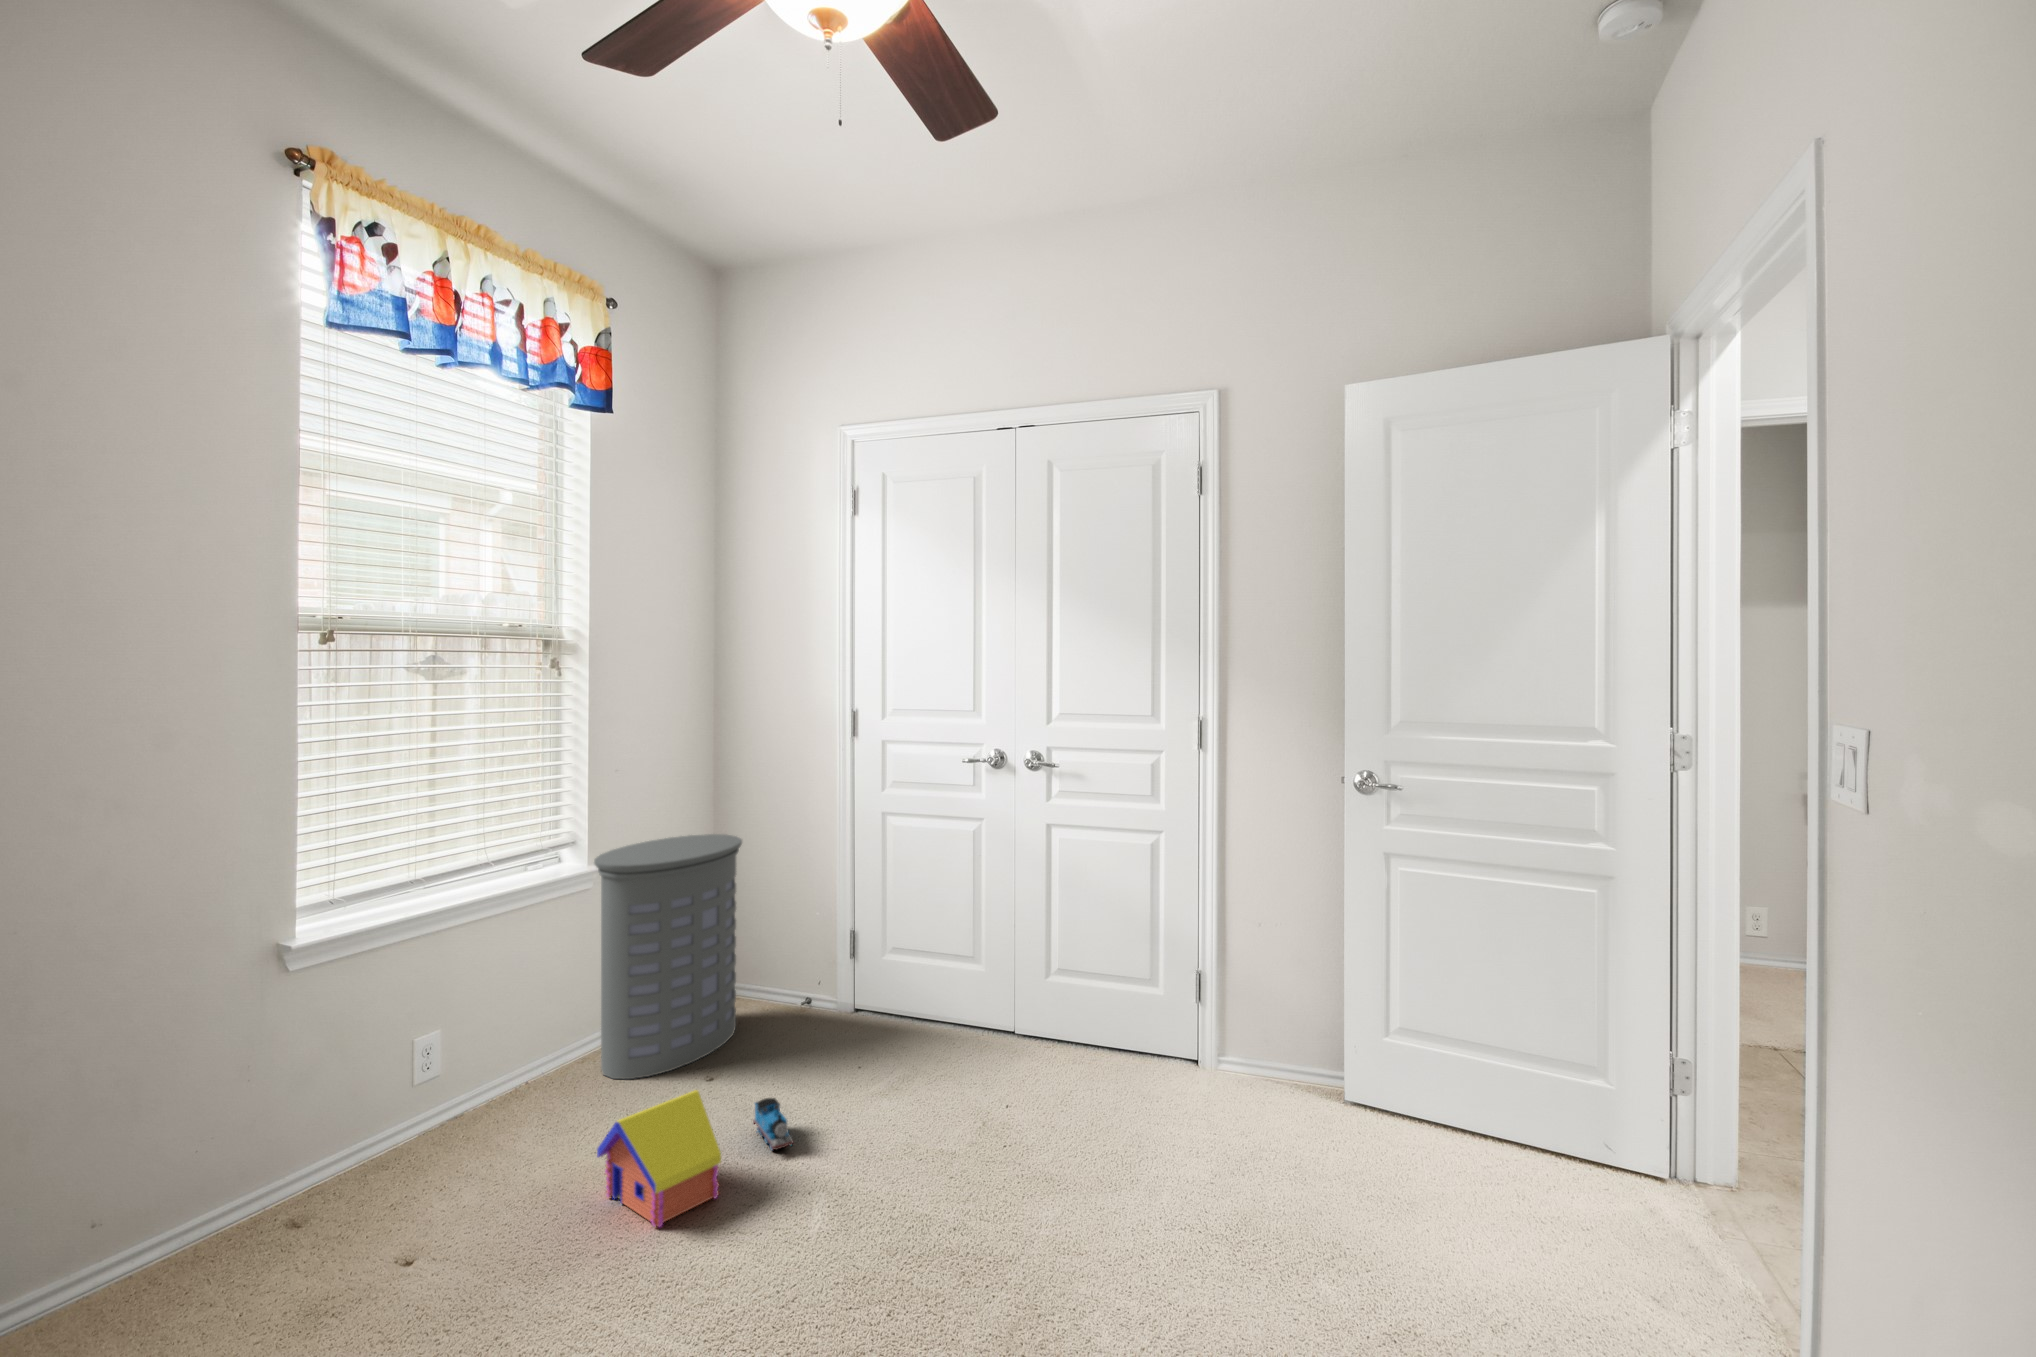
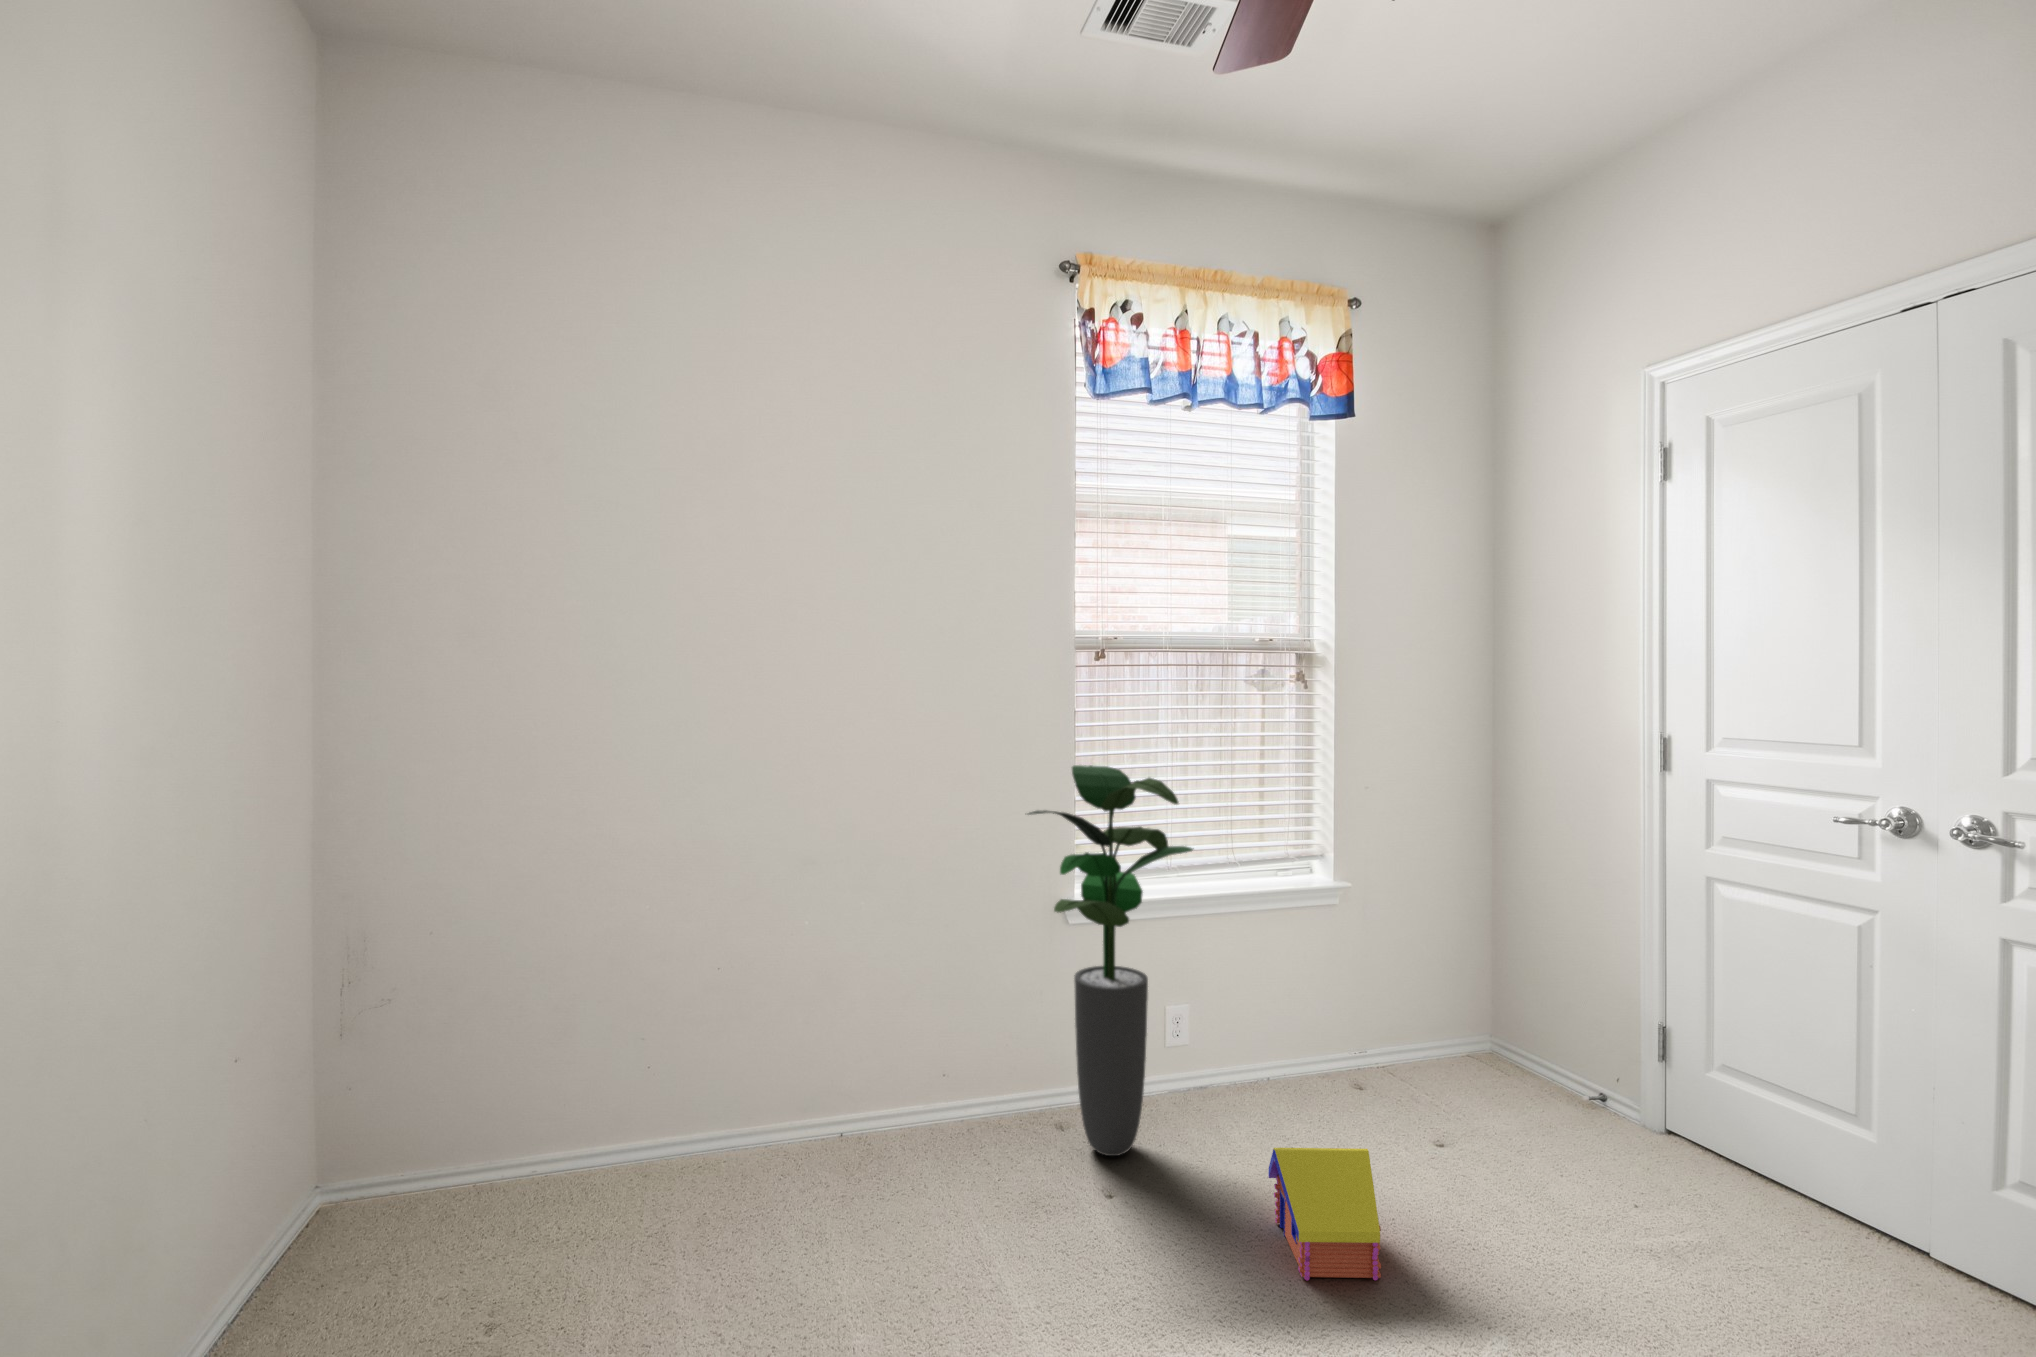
potted plant: none [266,771,496,1224] -> present [1028,765,1193,1156]
laundry hamper: present [594,834,742,1079] -> none [1328,863,1504,1118]
toy train: present [753,1098,793,1151] -> none [1455,1191,1491,1264]

